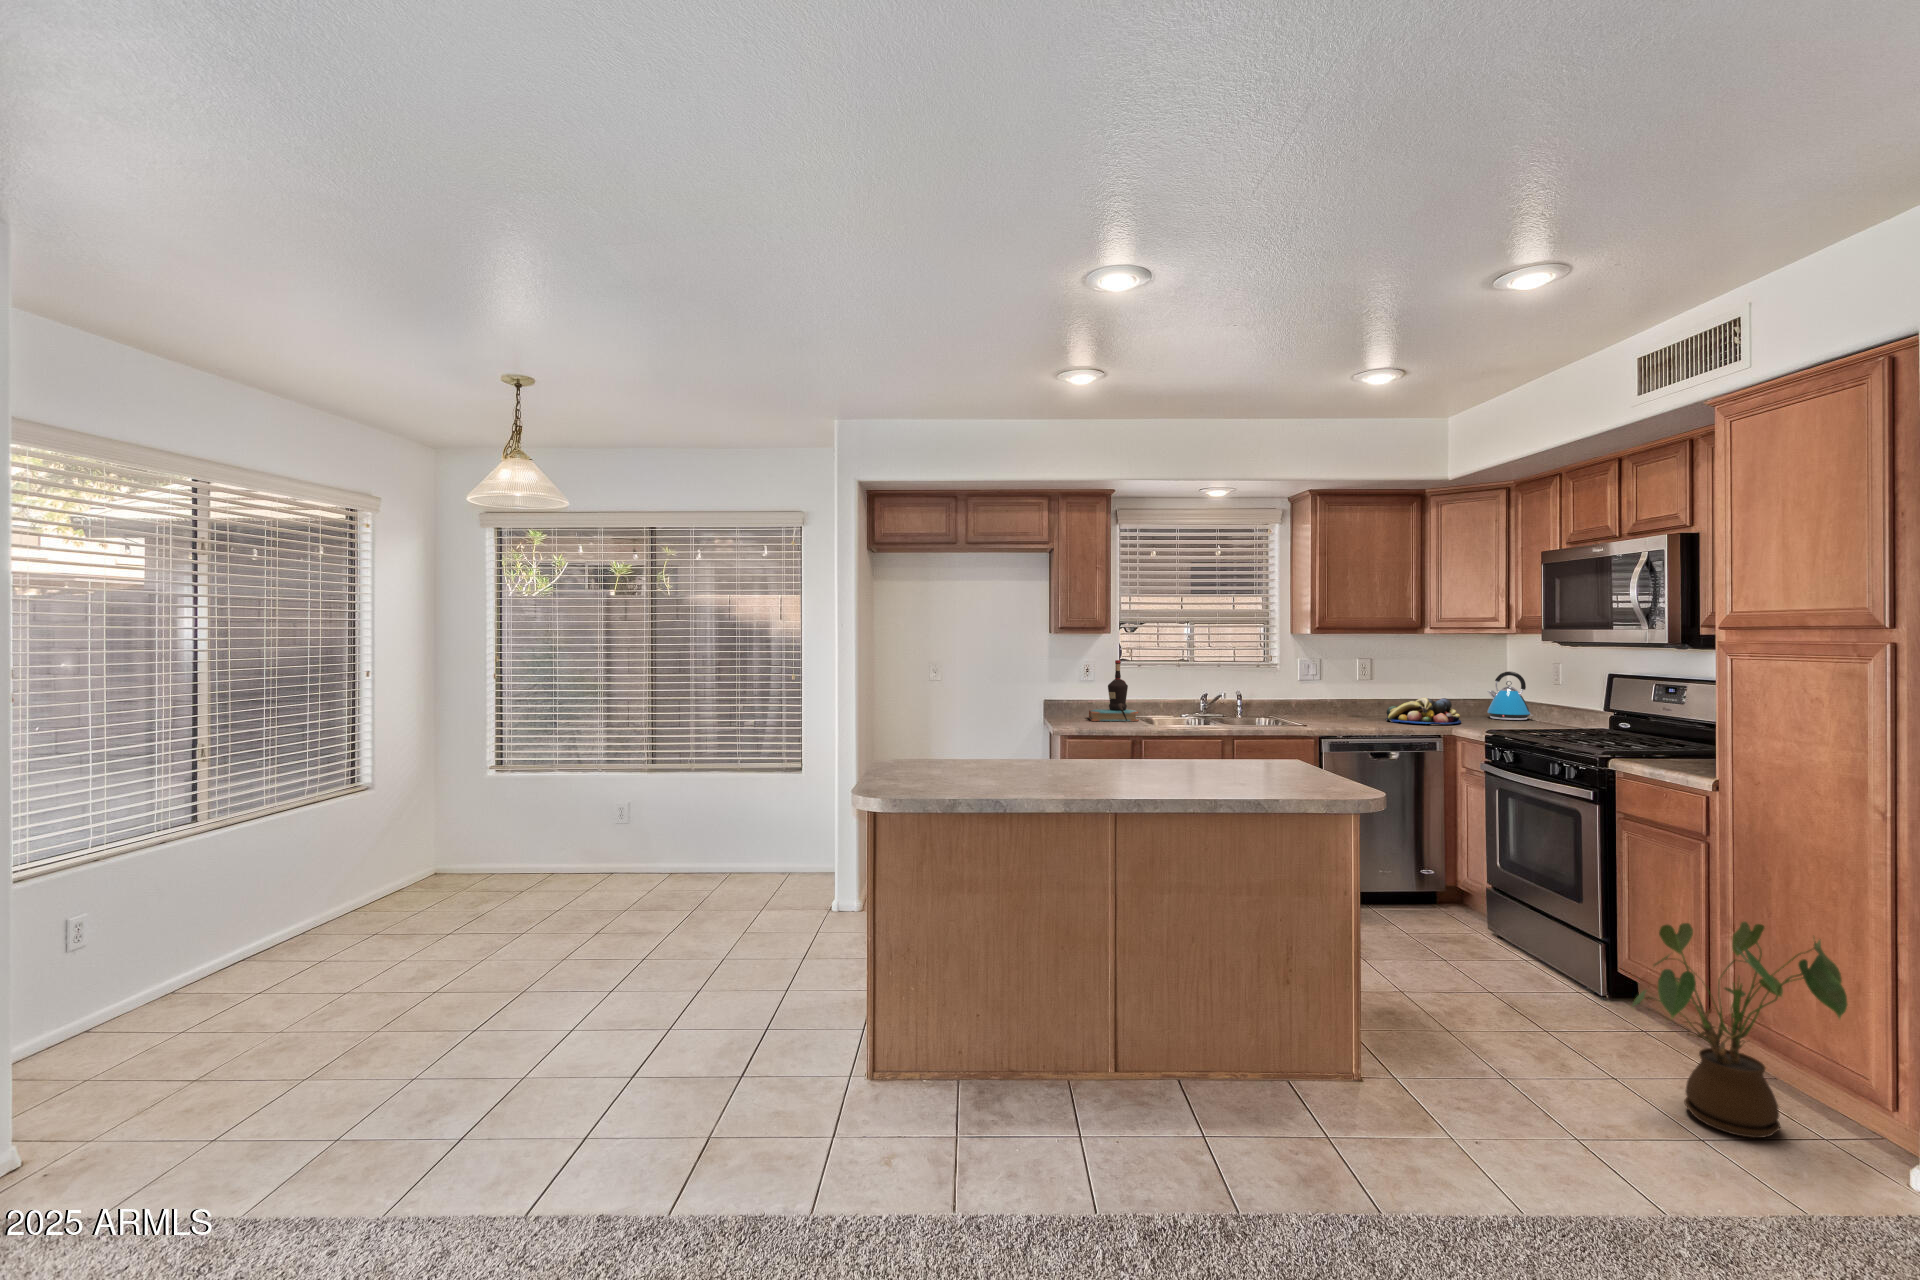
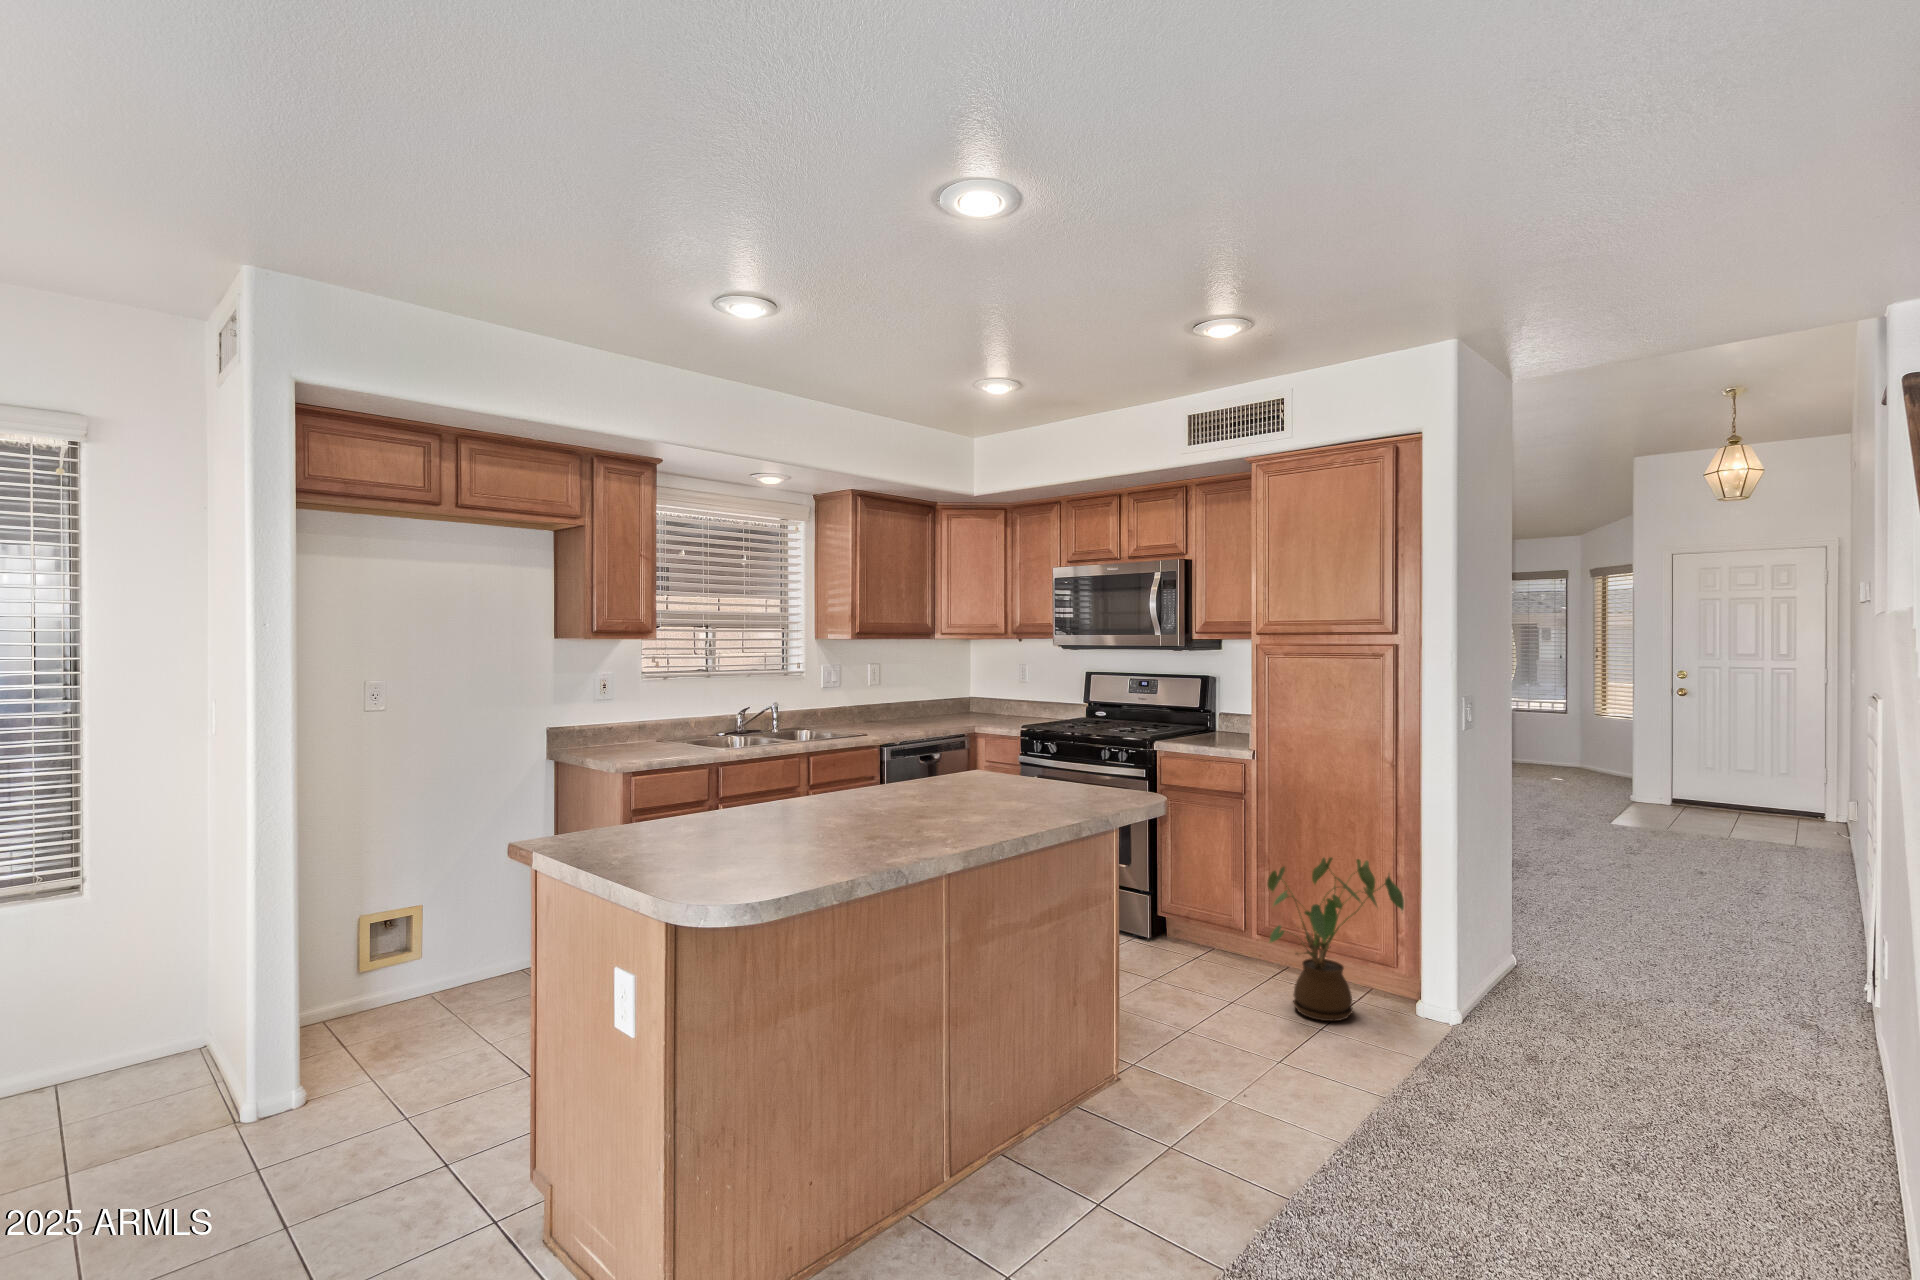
bottle: present [1089,660,1139,721] -> none [612,672,683,749]
kettle: present [1487,671,1533,720] -> none [969,673,1006,717]
fruit bowl: present [1386,697,1461,724] -> none [902,700,969,726]

